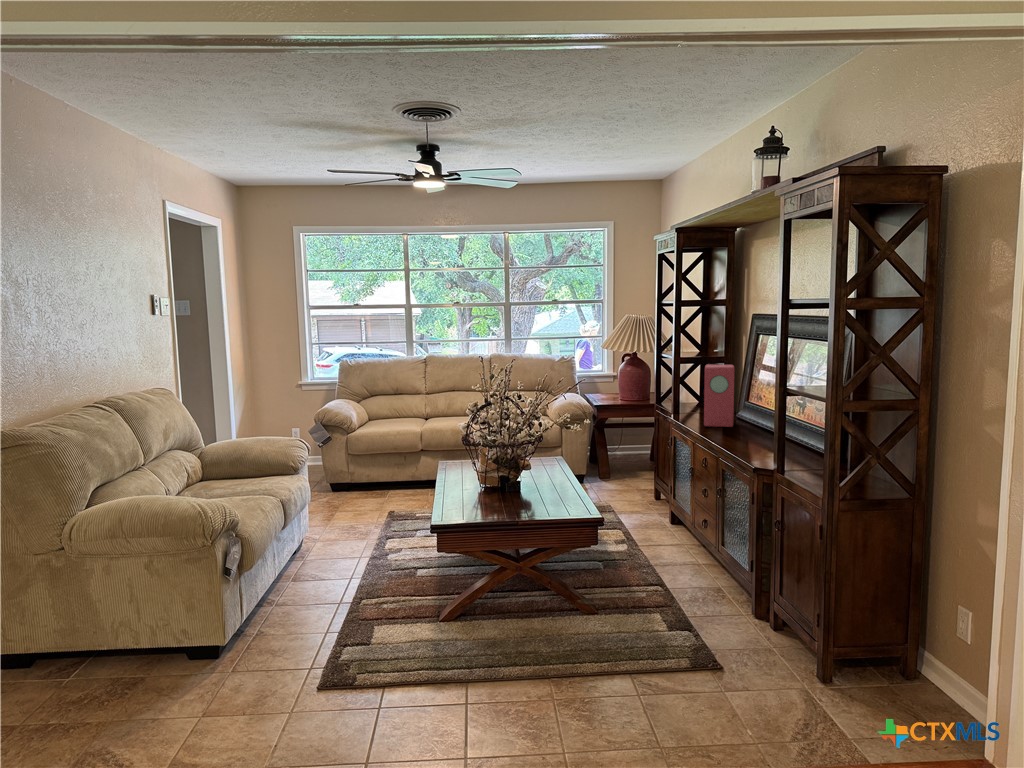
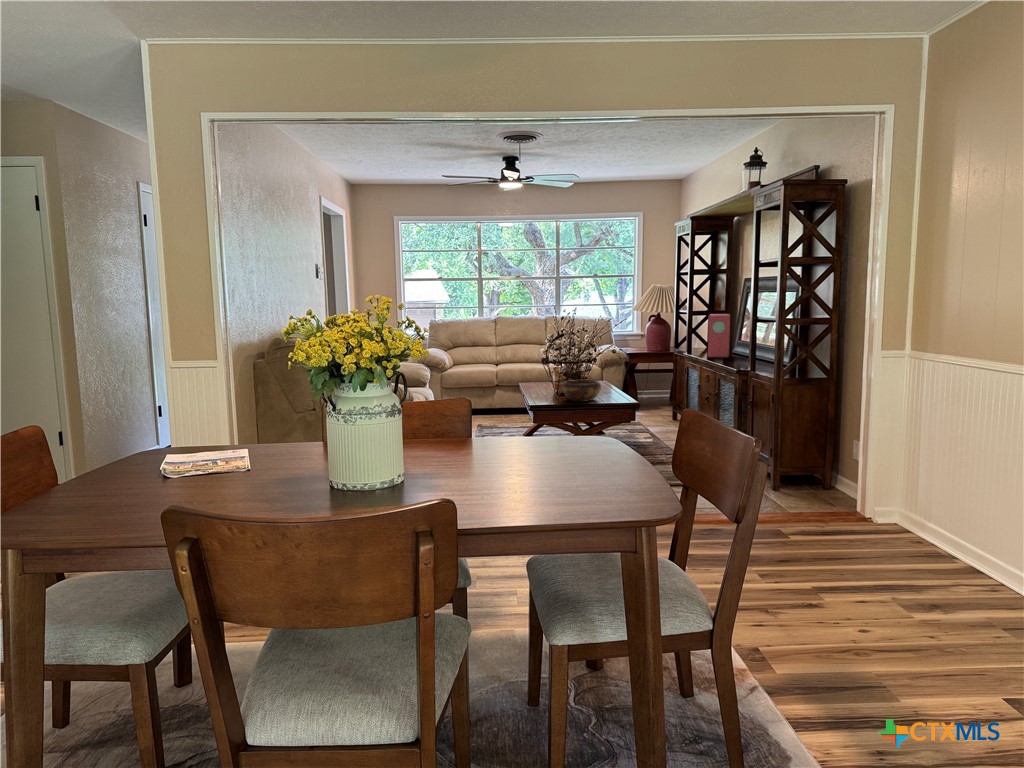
decorative bowl: none [487,473,547,512] -> present [562,380,601,402]

